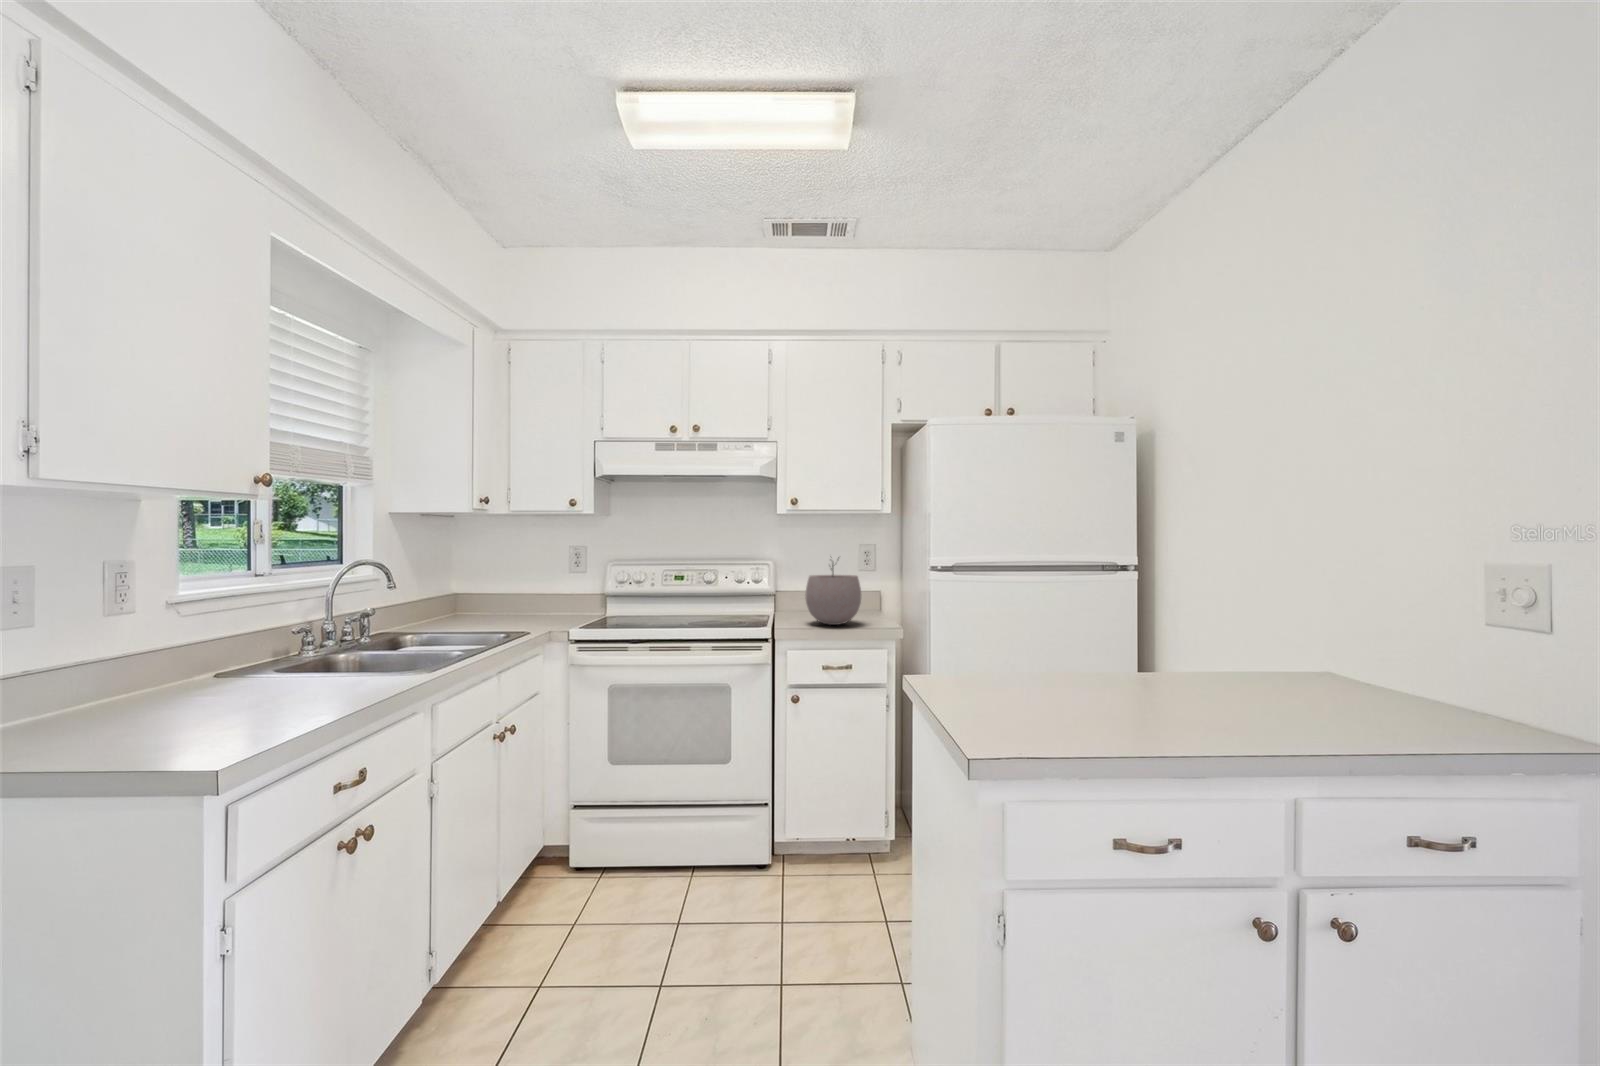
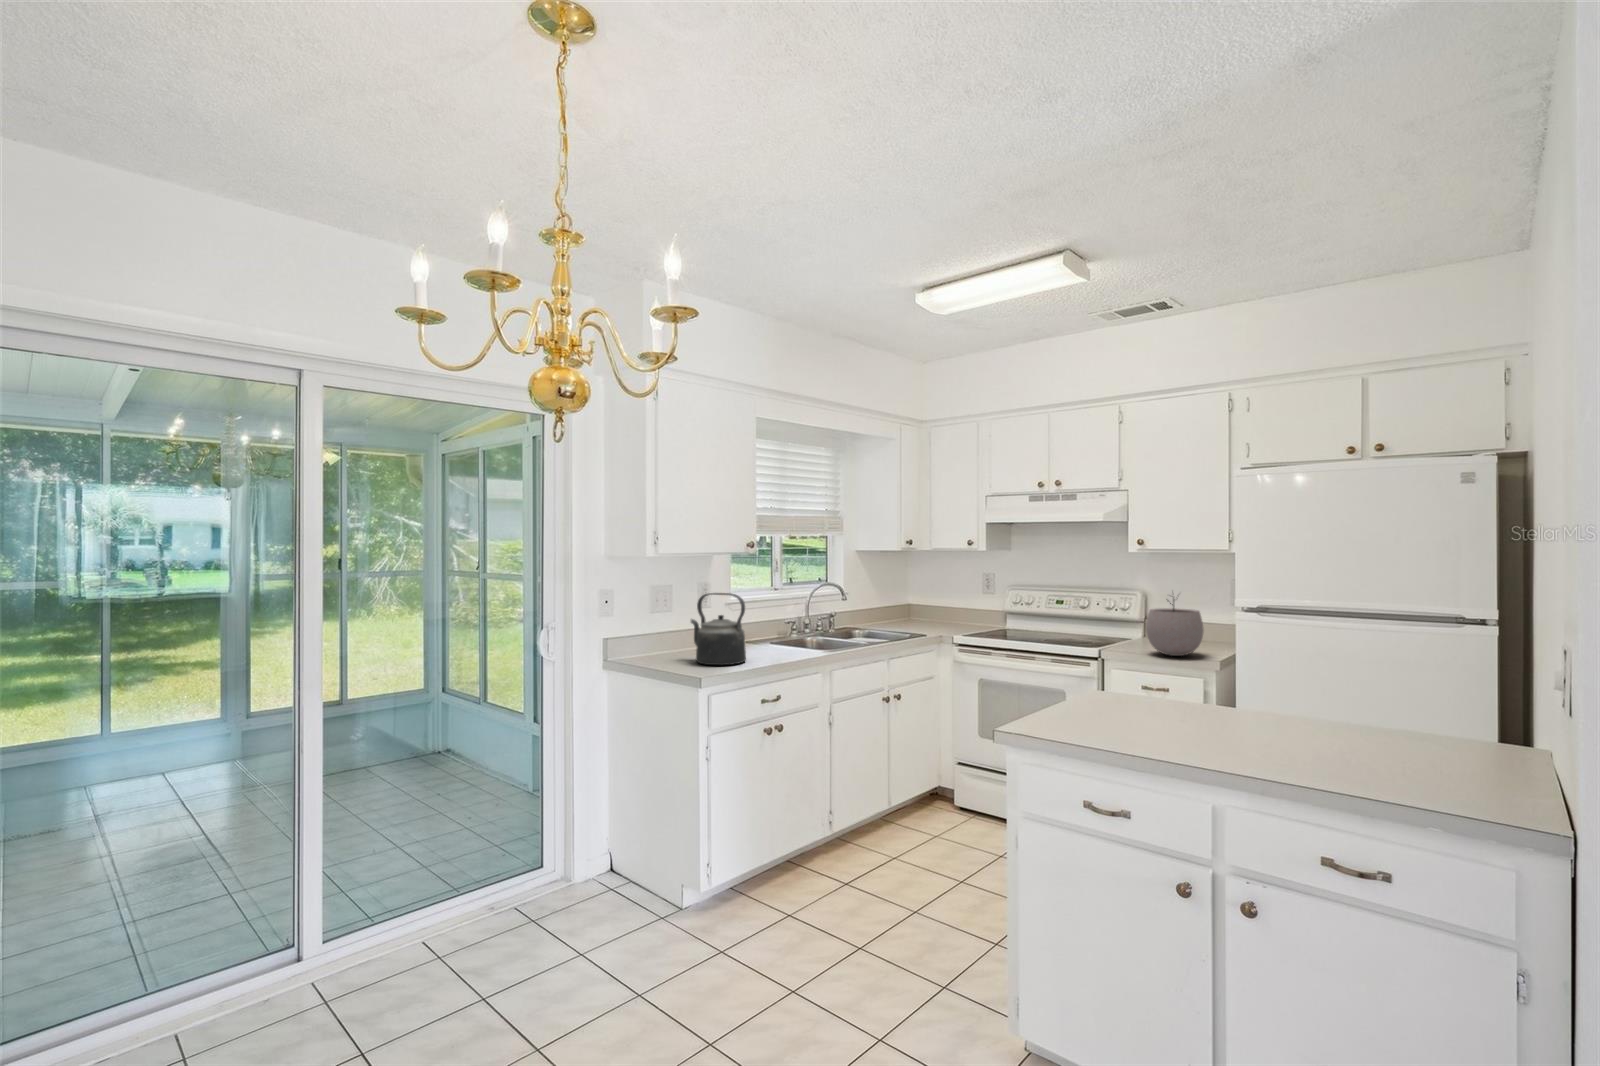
kettle: none [102,570,284,740] -> present [691,593,746,665]

